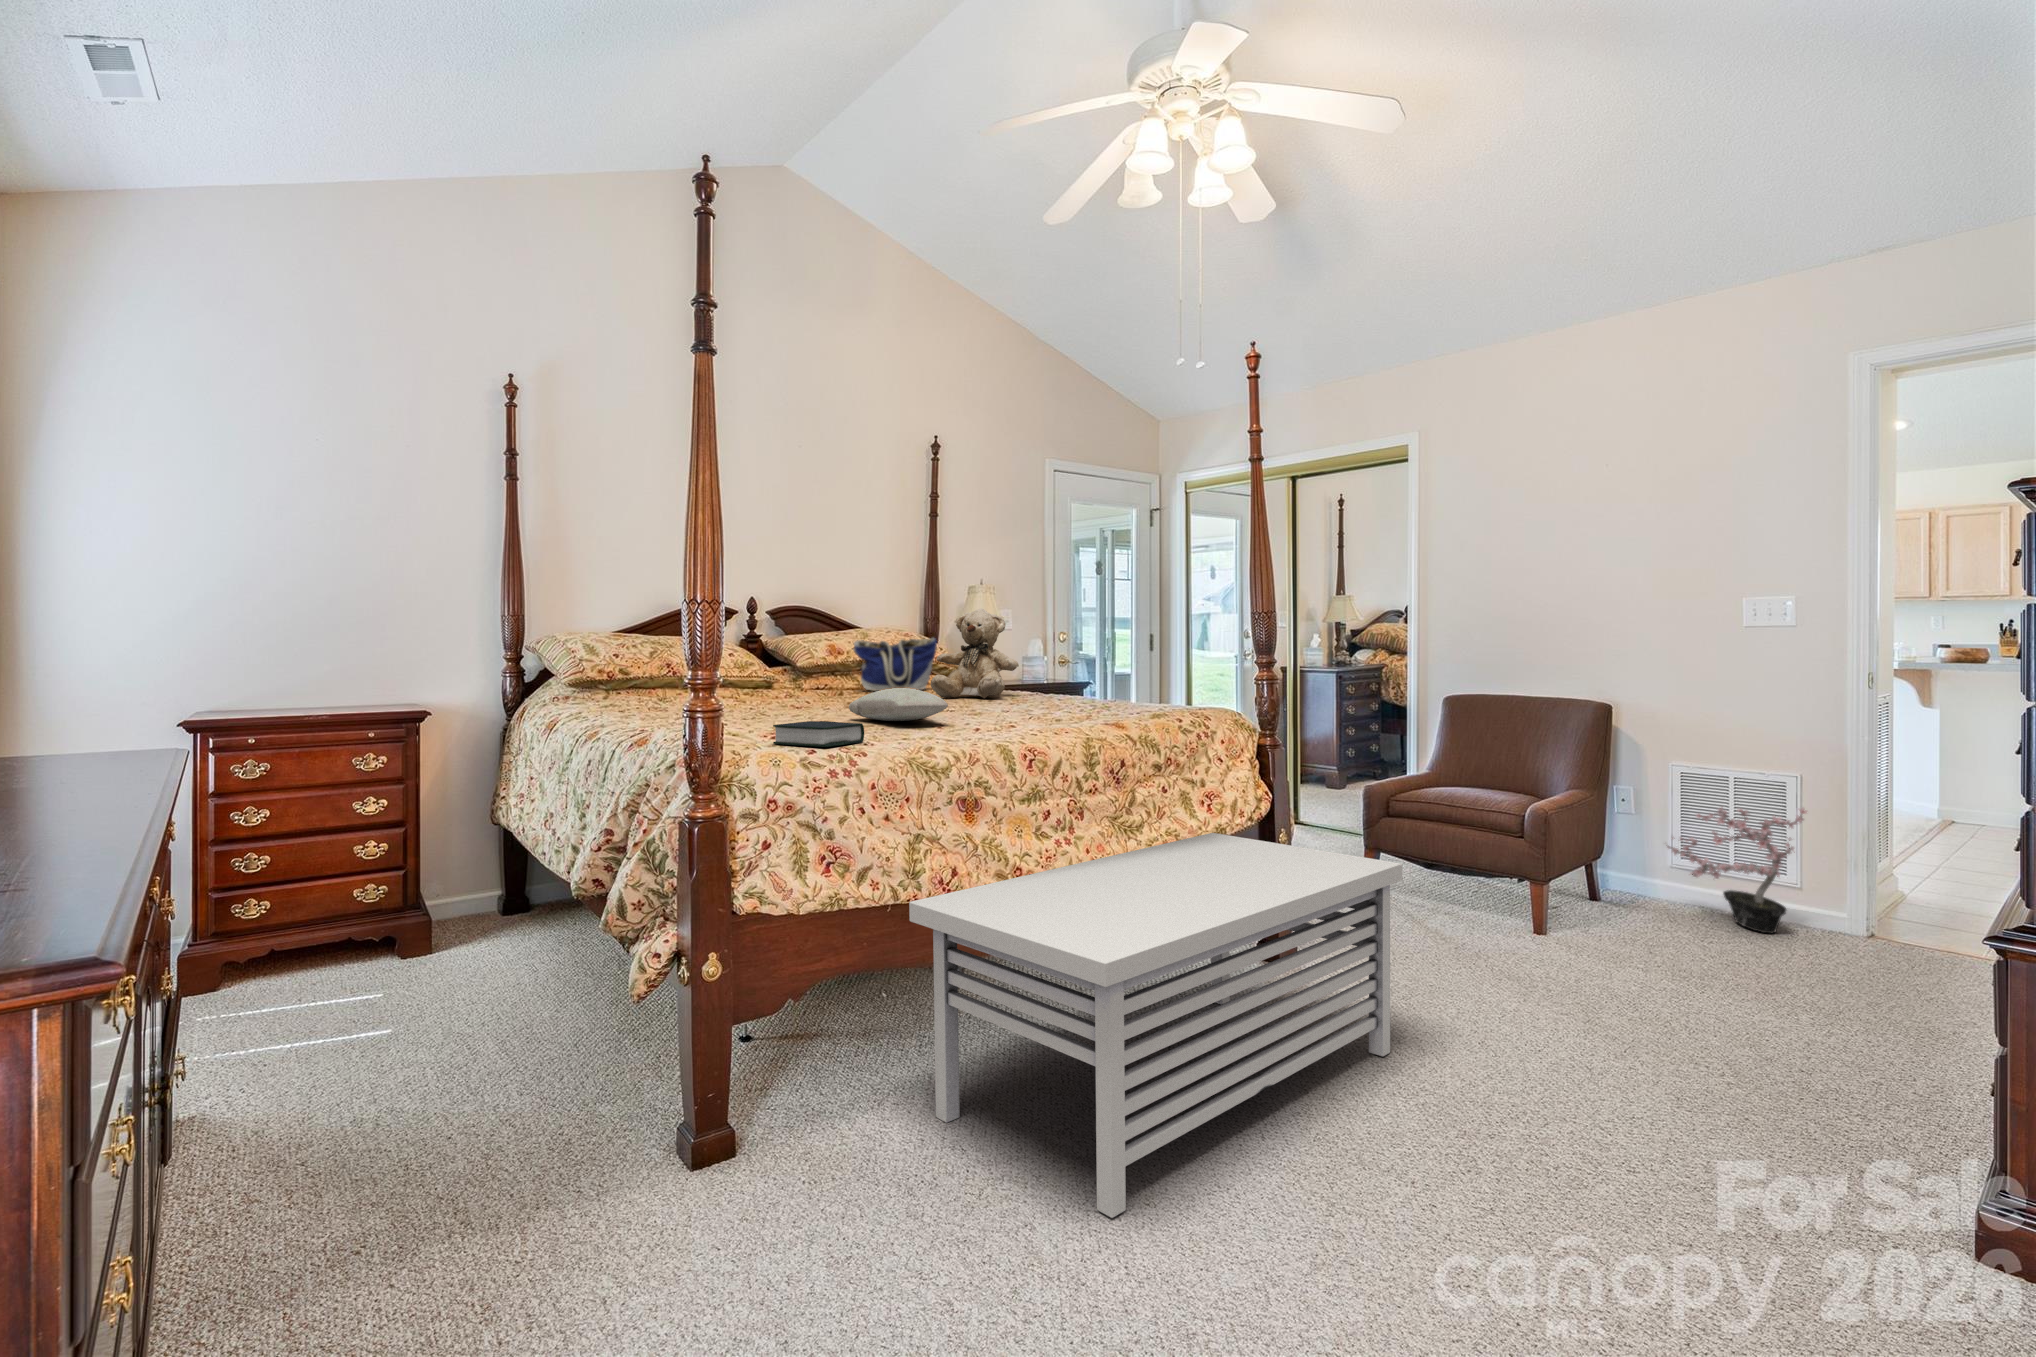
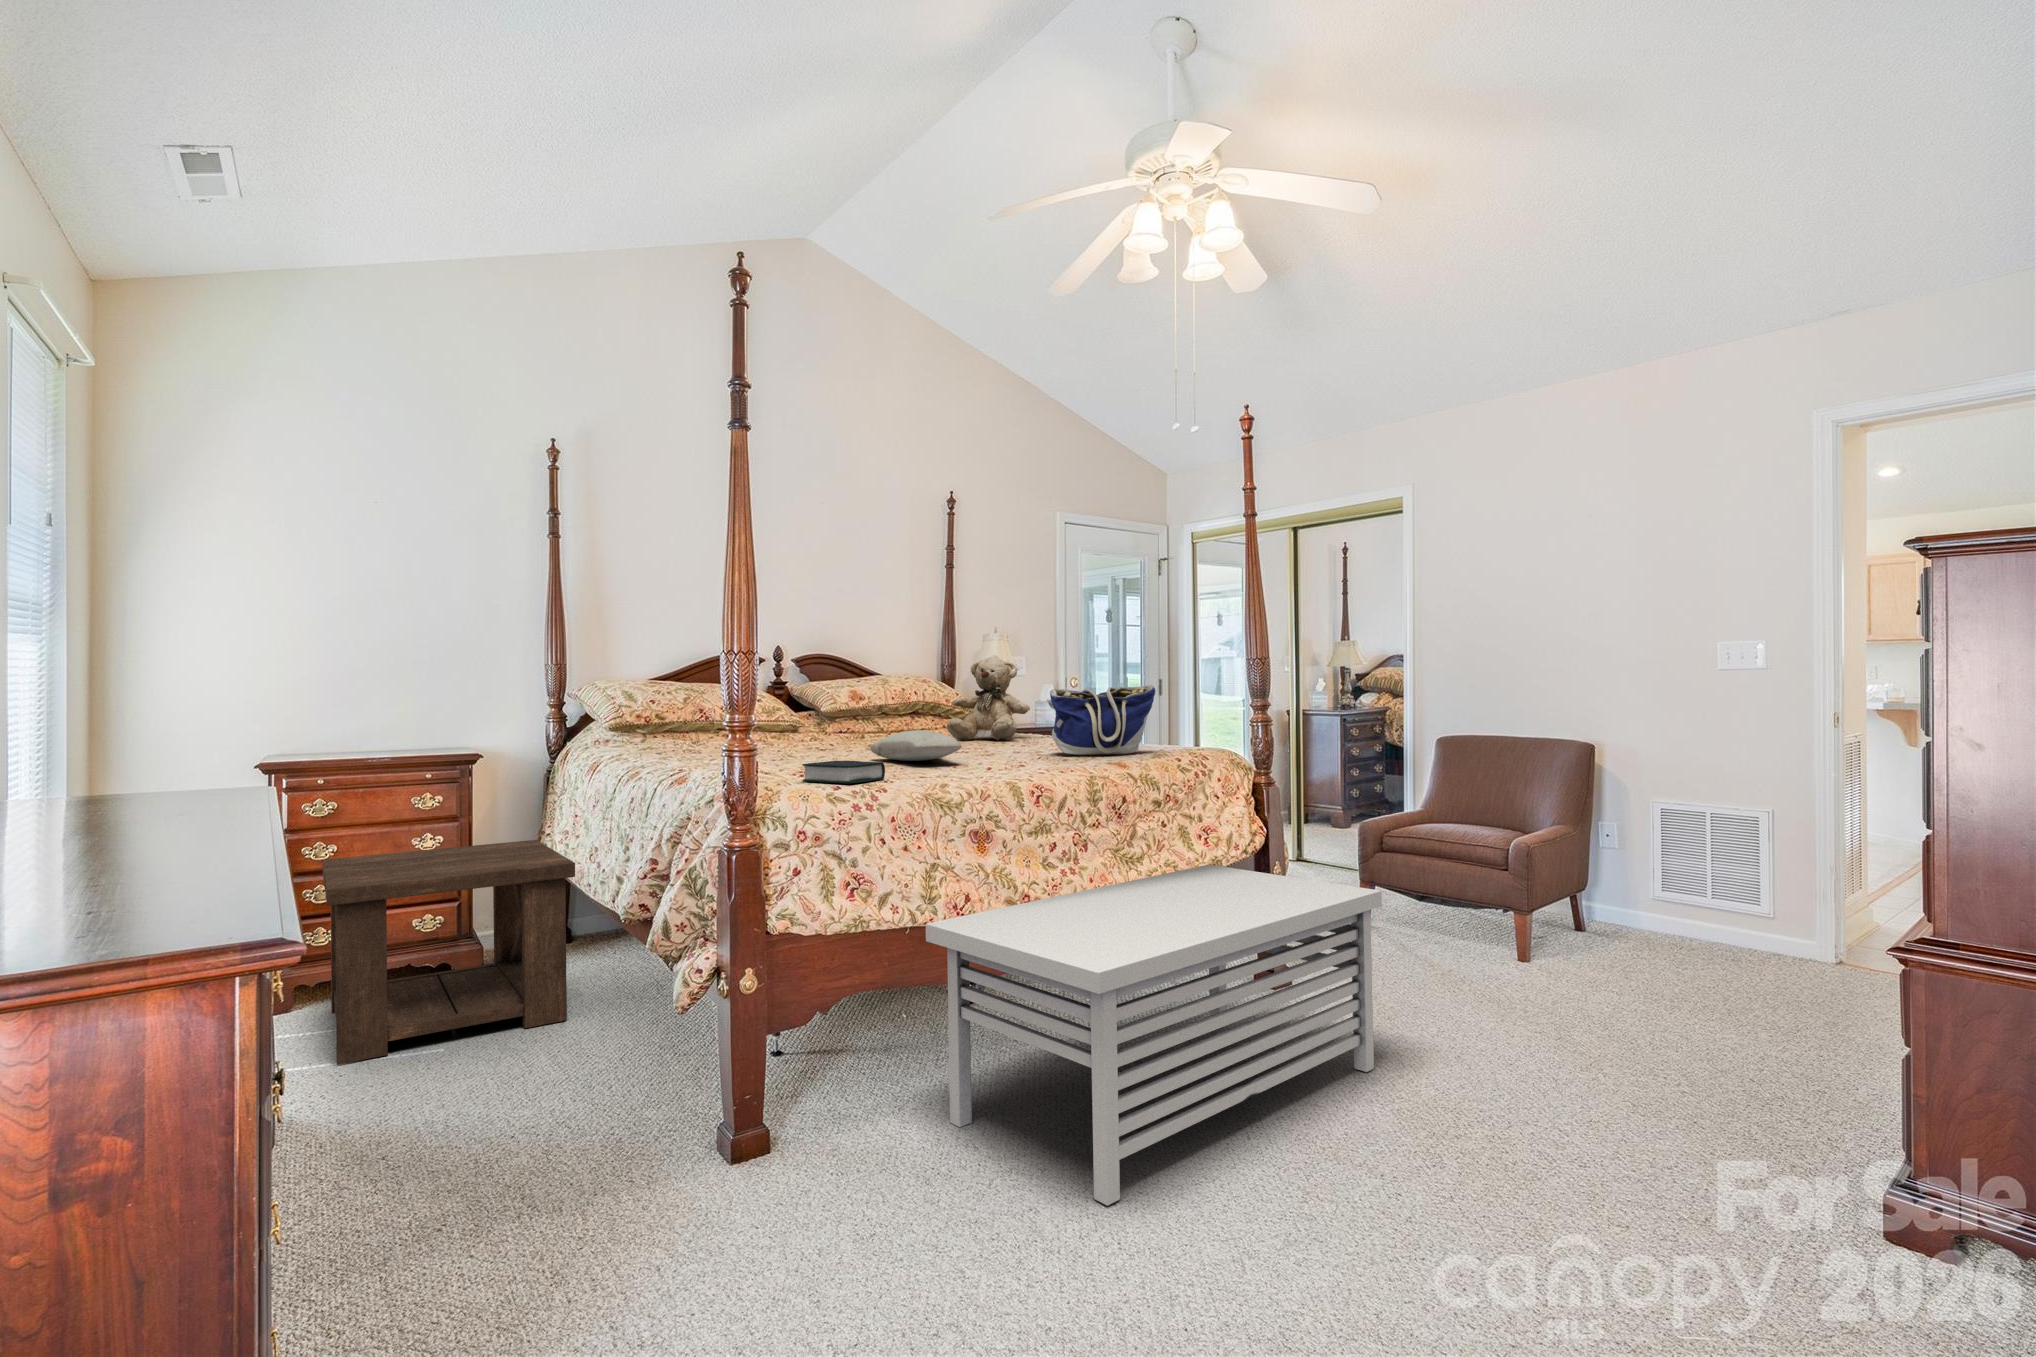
tote bag: present [853,638,937,691] -> present [1047,685,1155,755]
side table: none [248,803,528,1050] -> present [323,840,575,1065]
potted plant: present [1666,808,1807,933] -> none [1648,834,1792,964]

